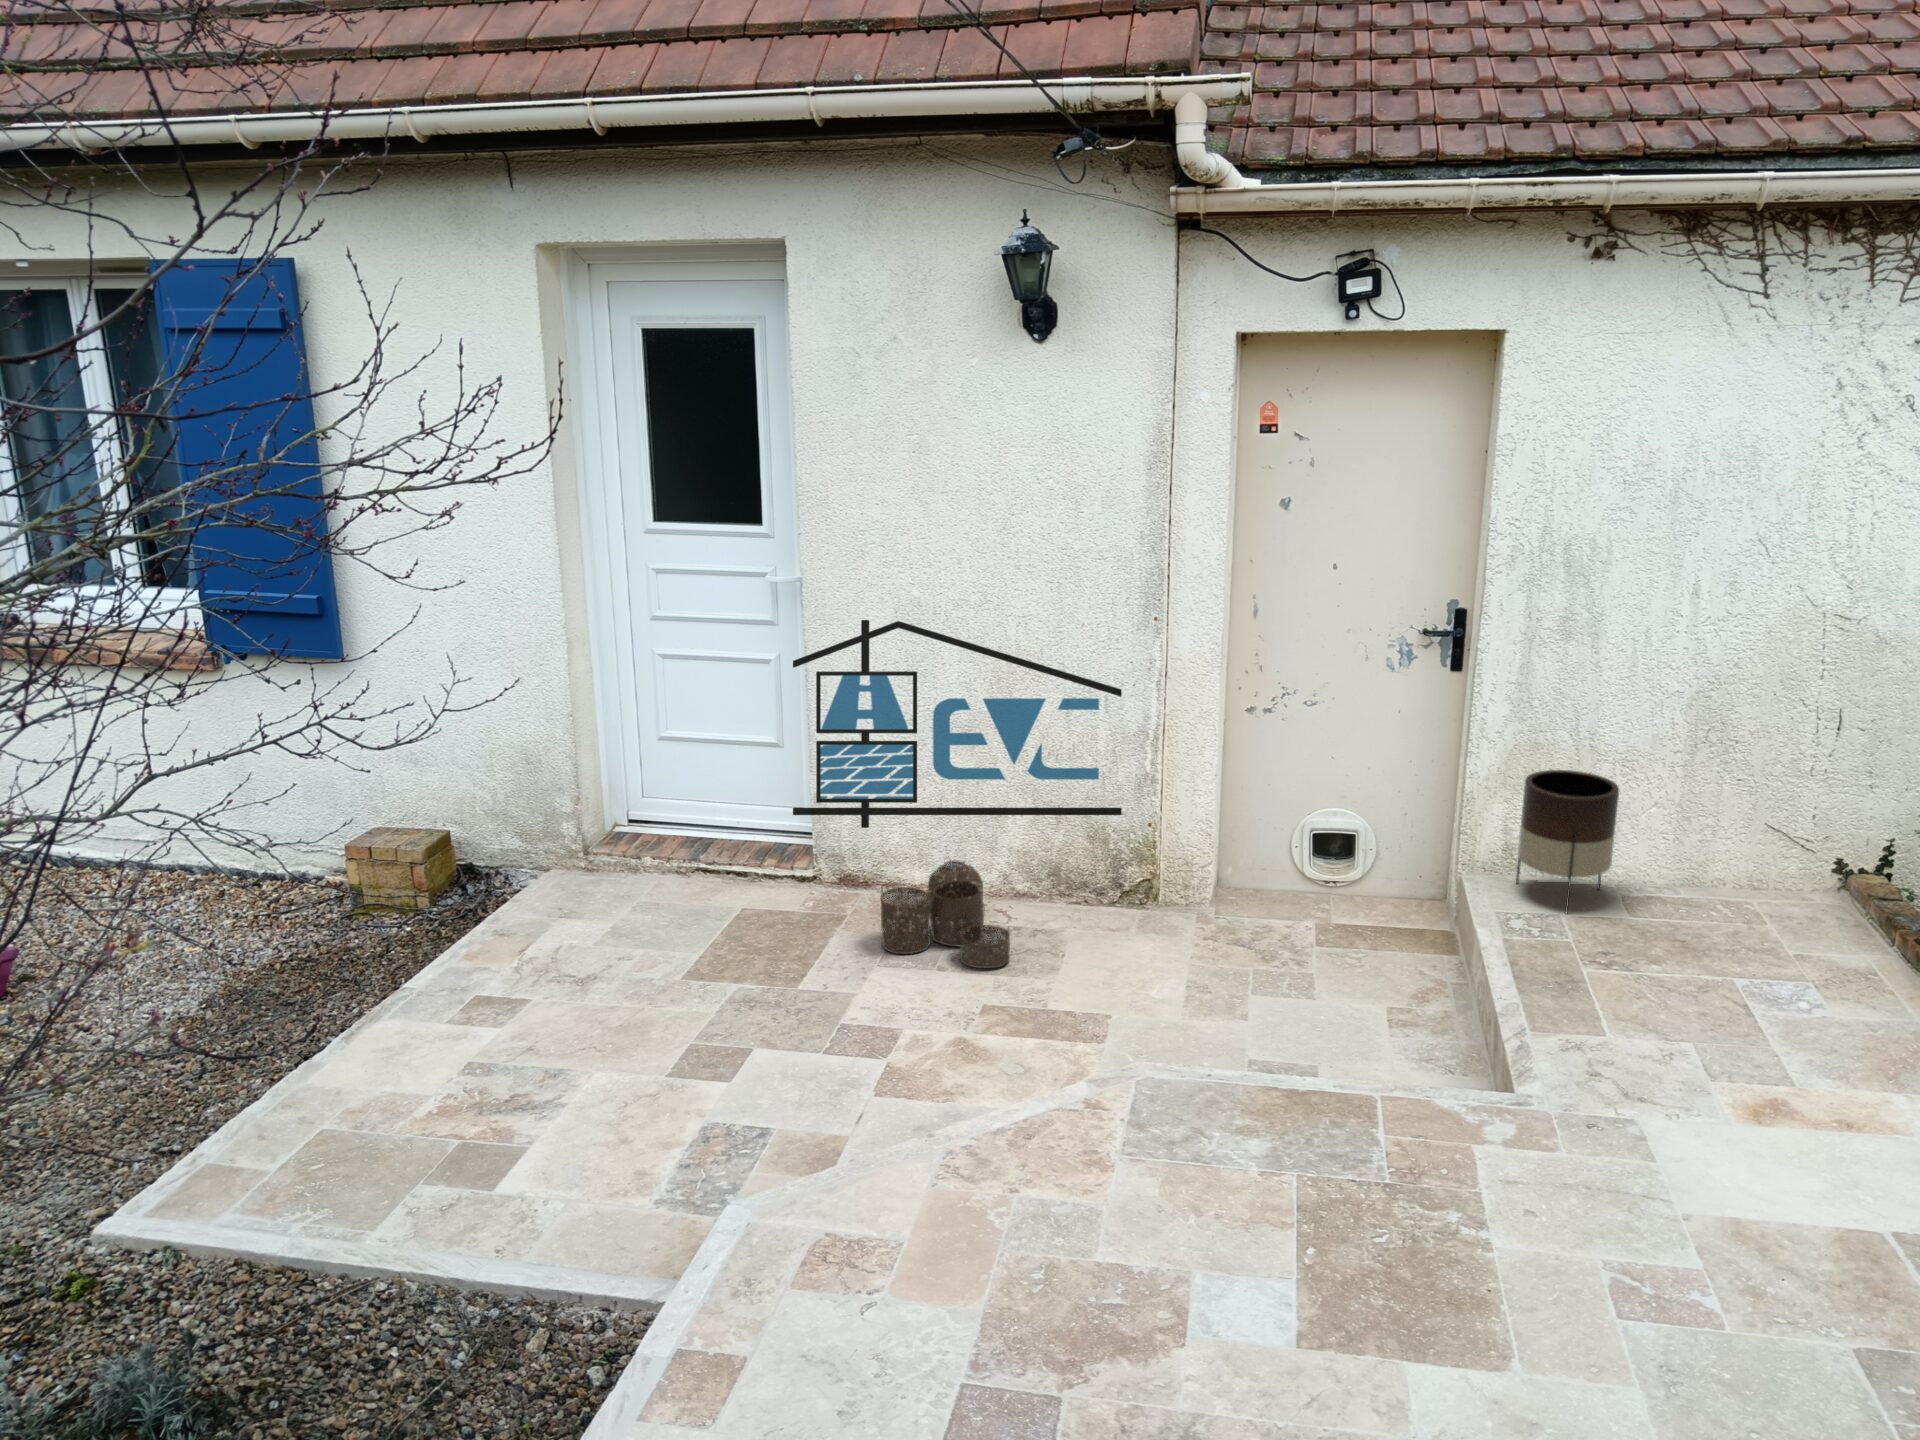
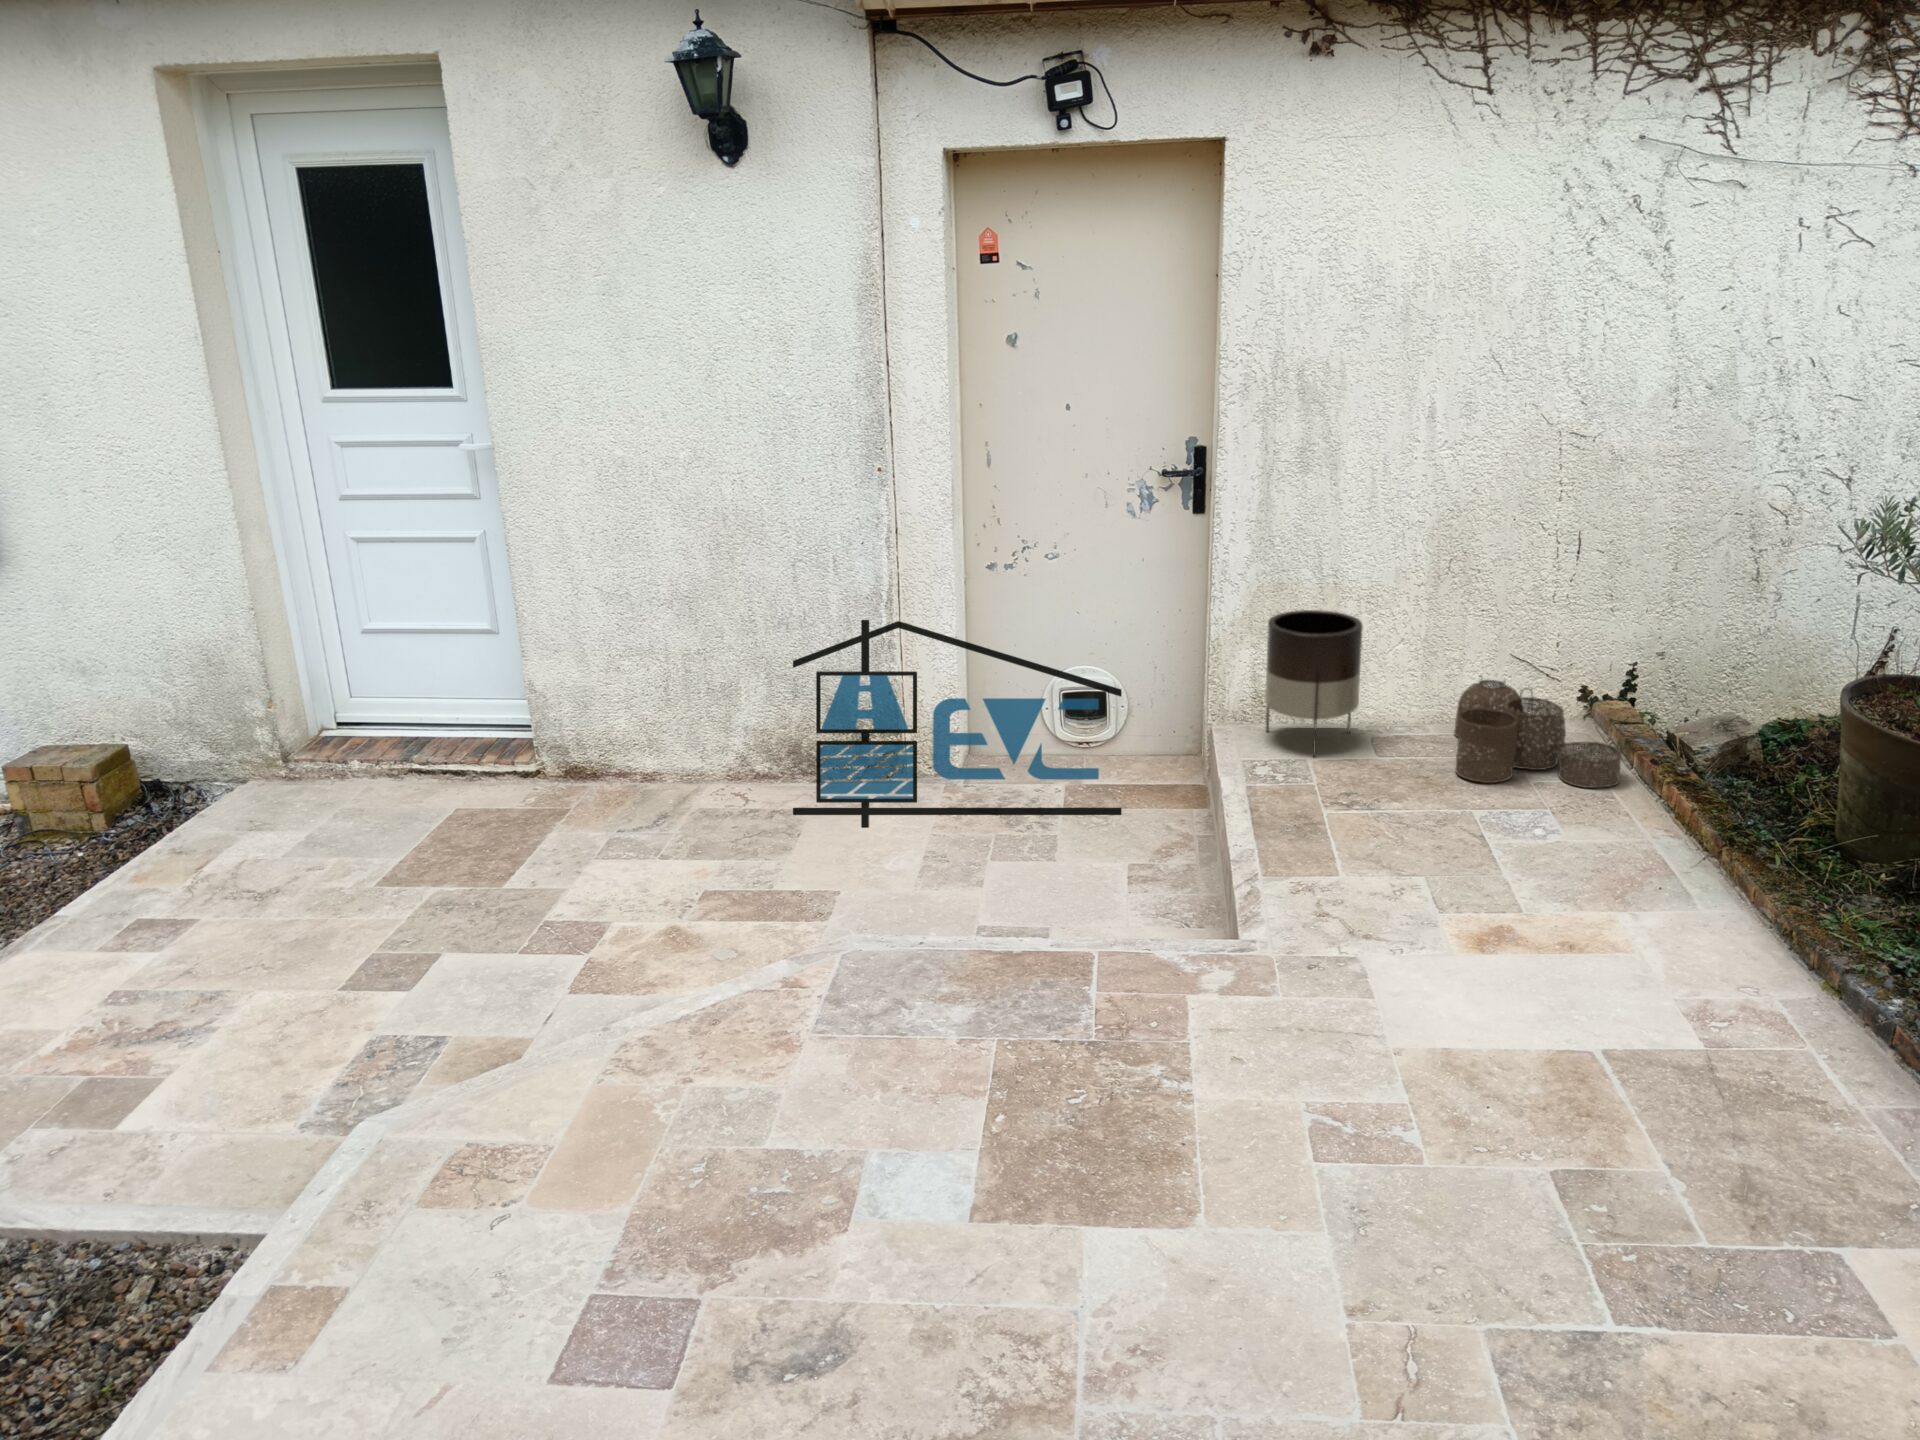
woven basket: present [880,860,1010,968] -> present [1454,679,1624,788]

